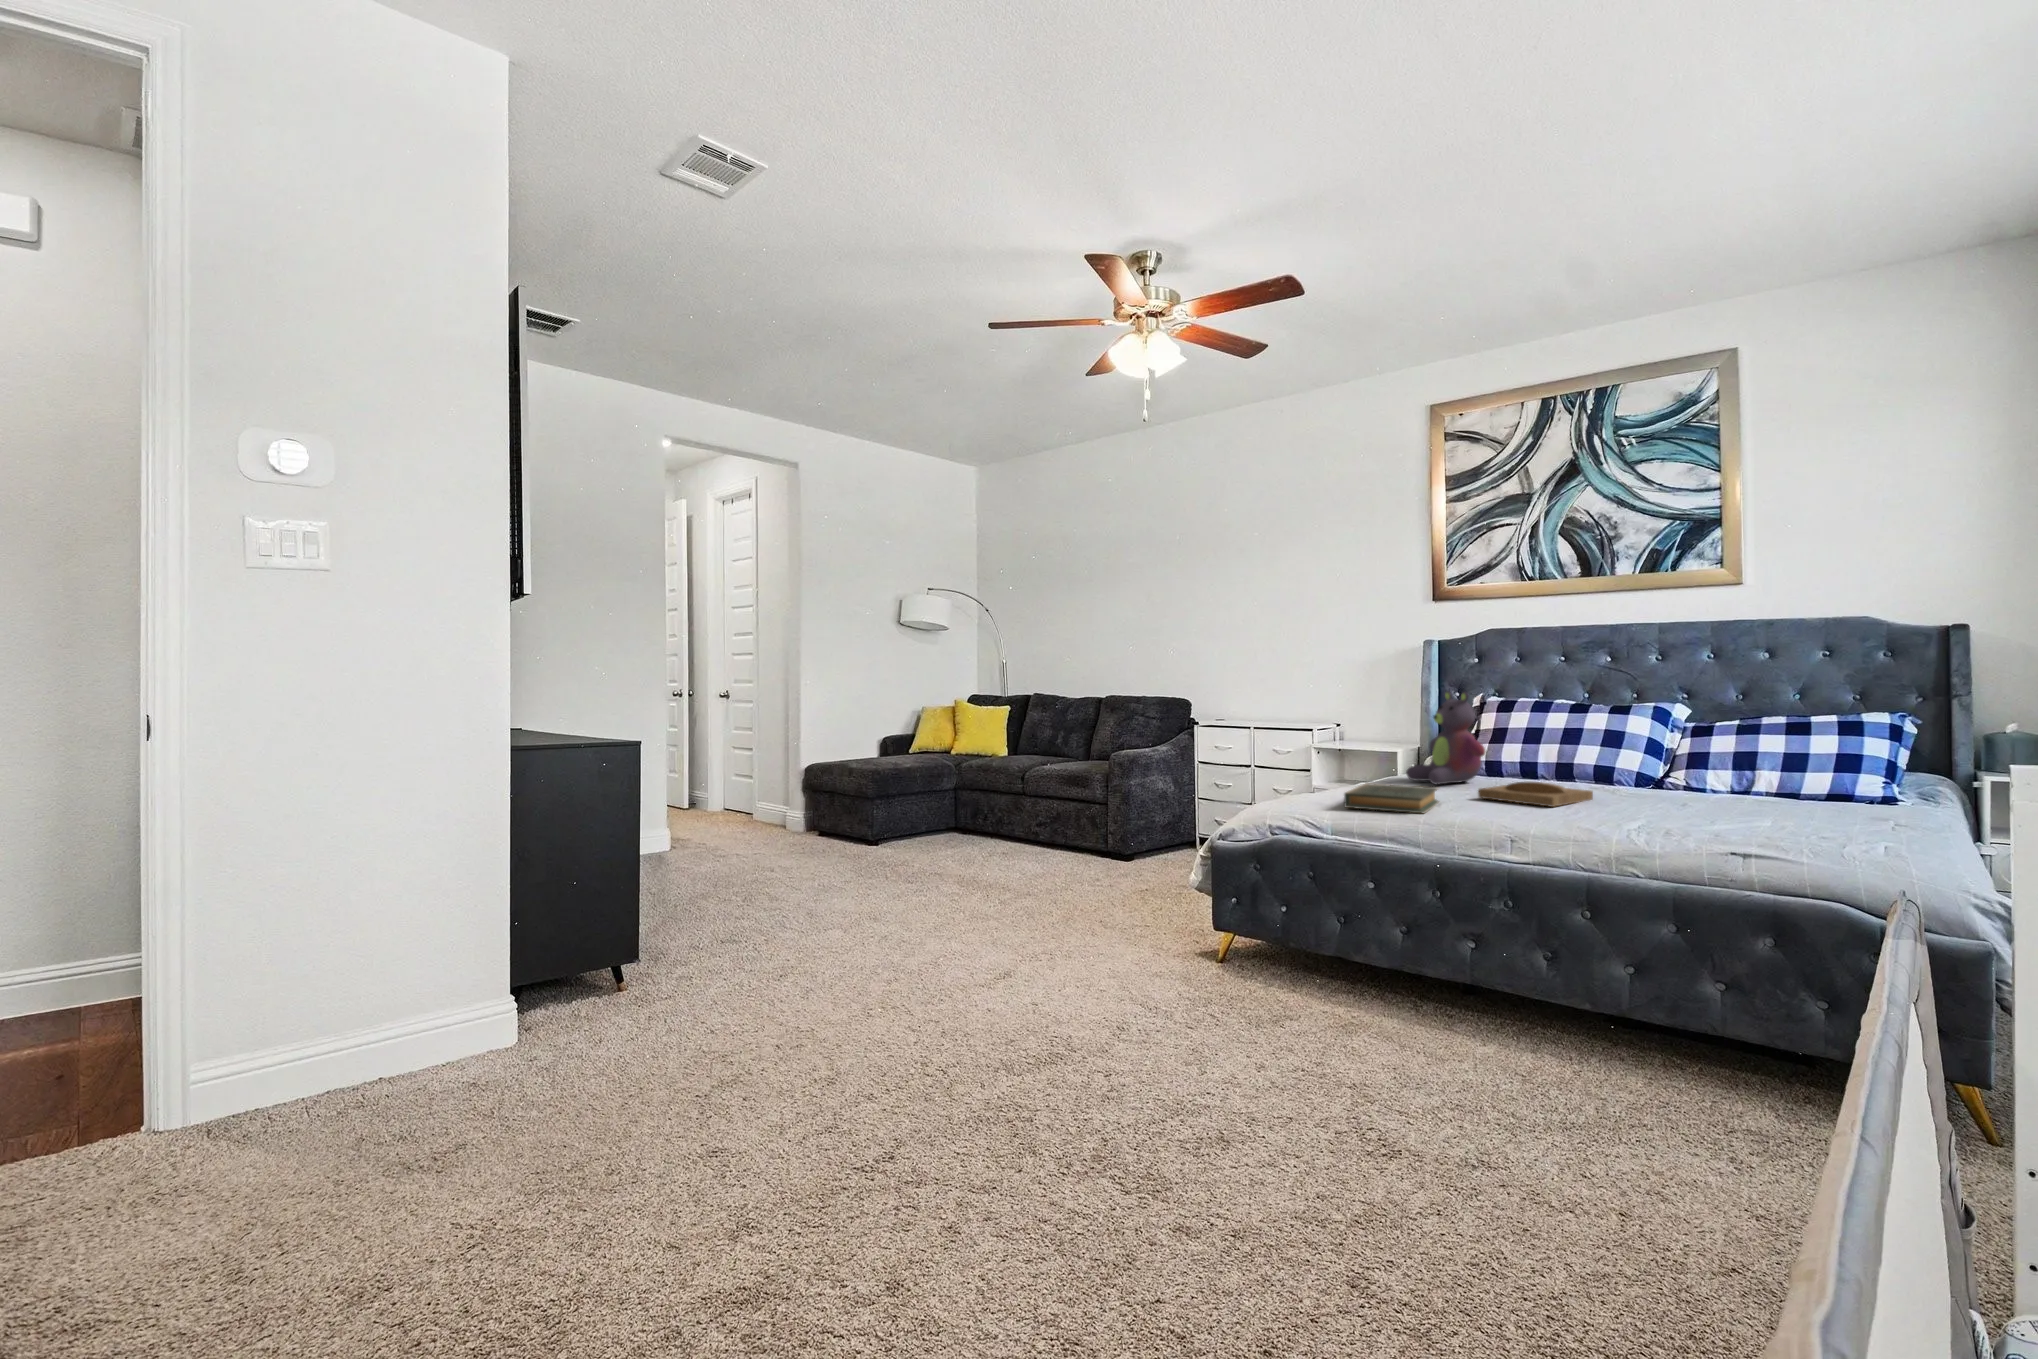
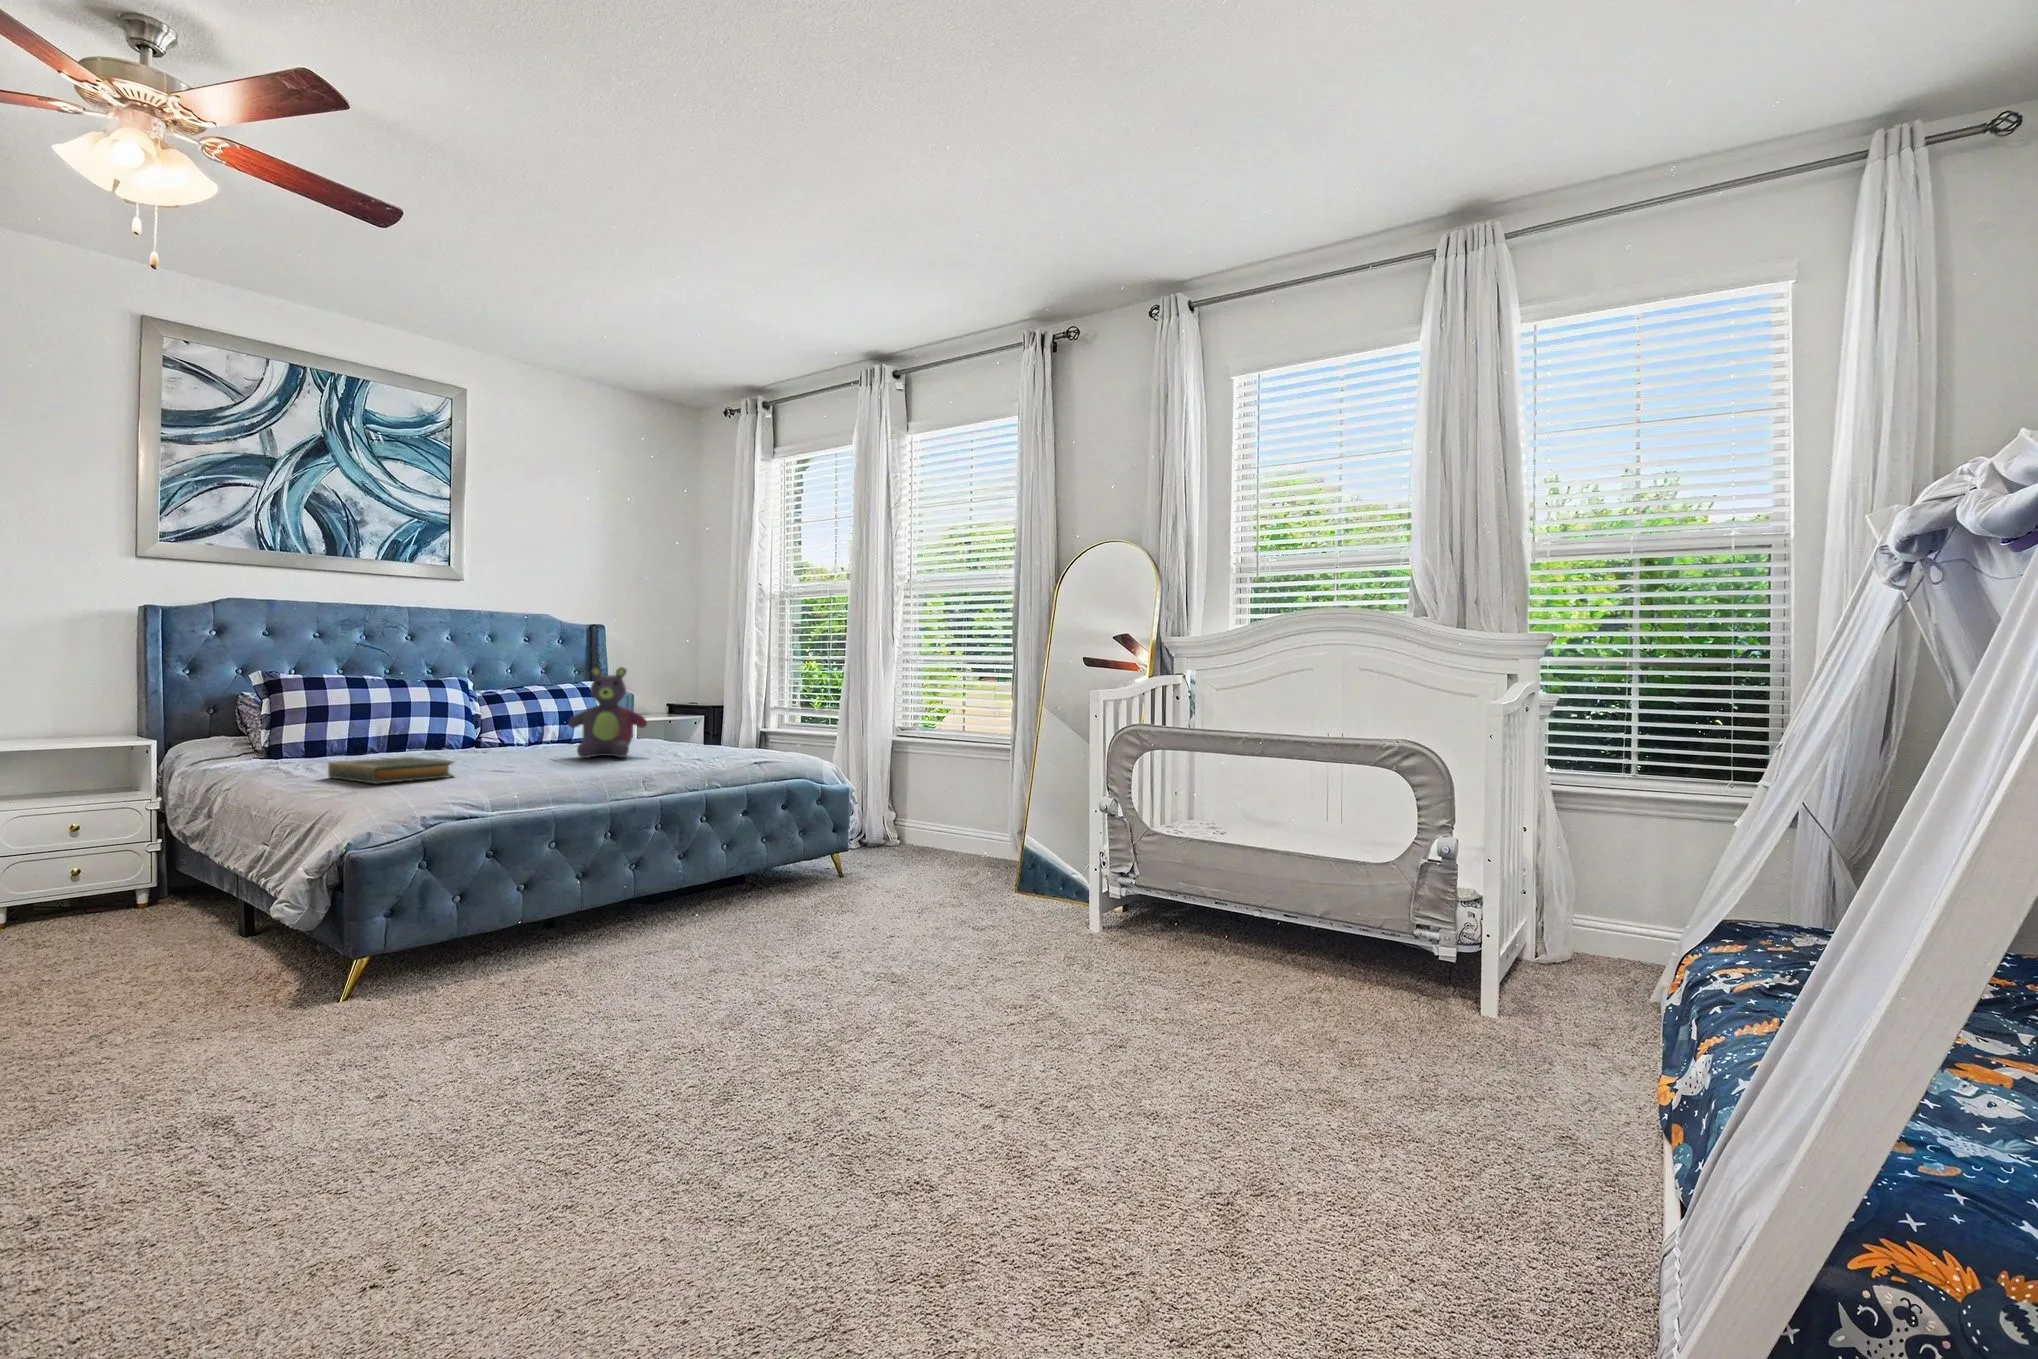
stuffed bear: present [1406,691,1485,784] -> present [568,667,647,758]
tray: present [1478,782,1593,807] -> none [423,745,508,764]

